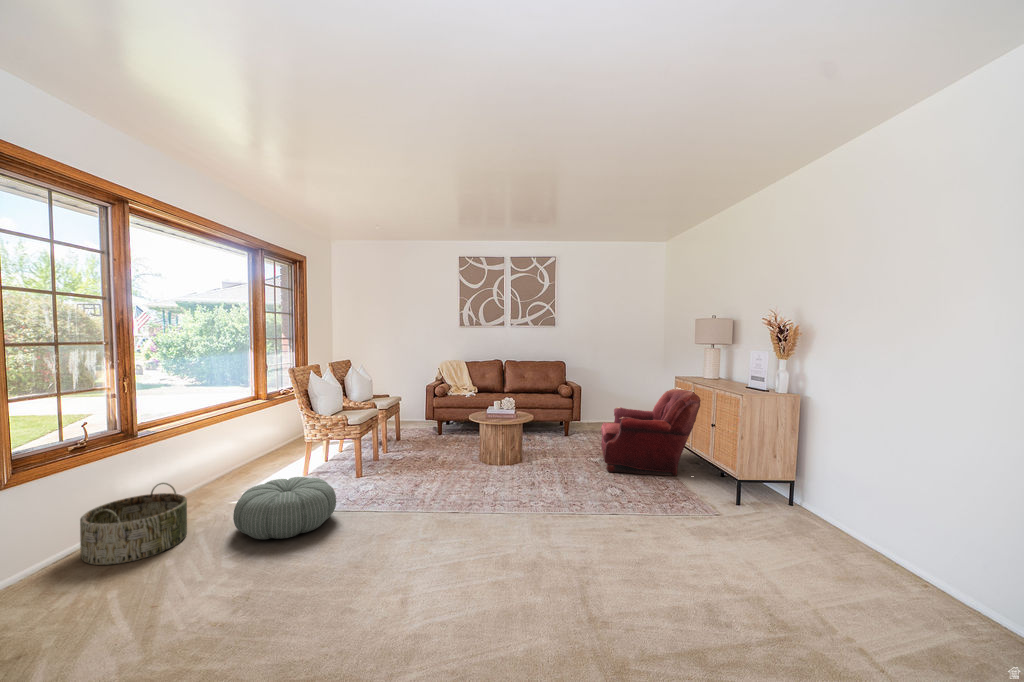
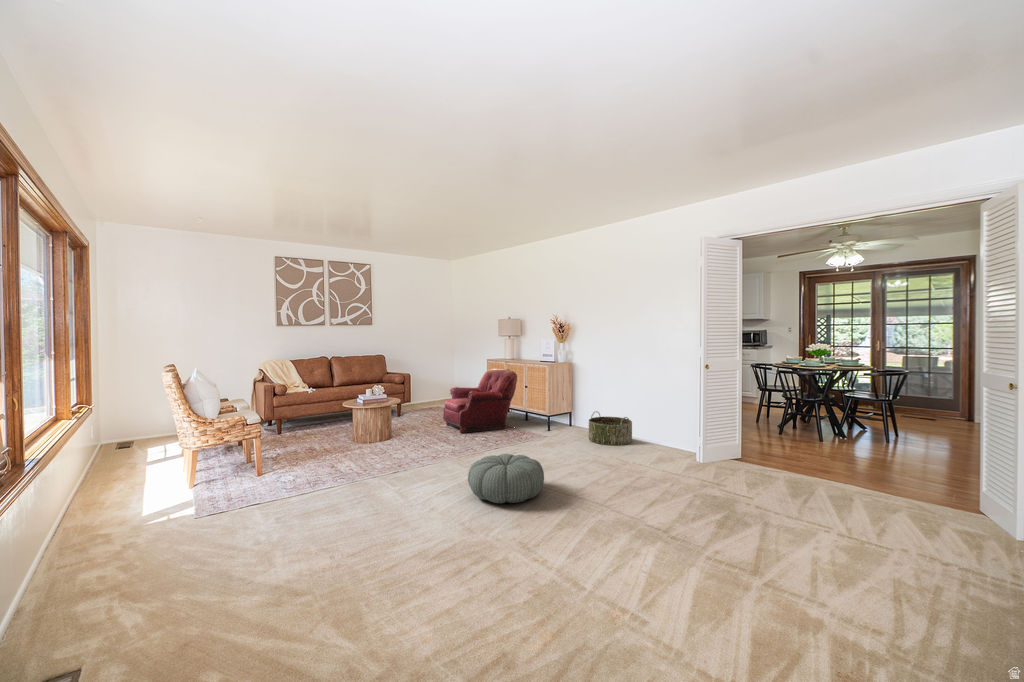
pouf: present [233,477,336,539] -> present [468,454,544,503]
basket: present [80,483,187,565] -> present [589,411,632,445]

